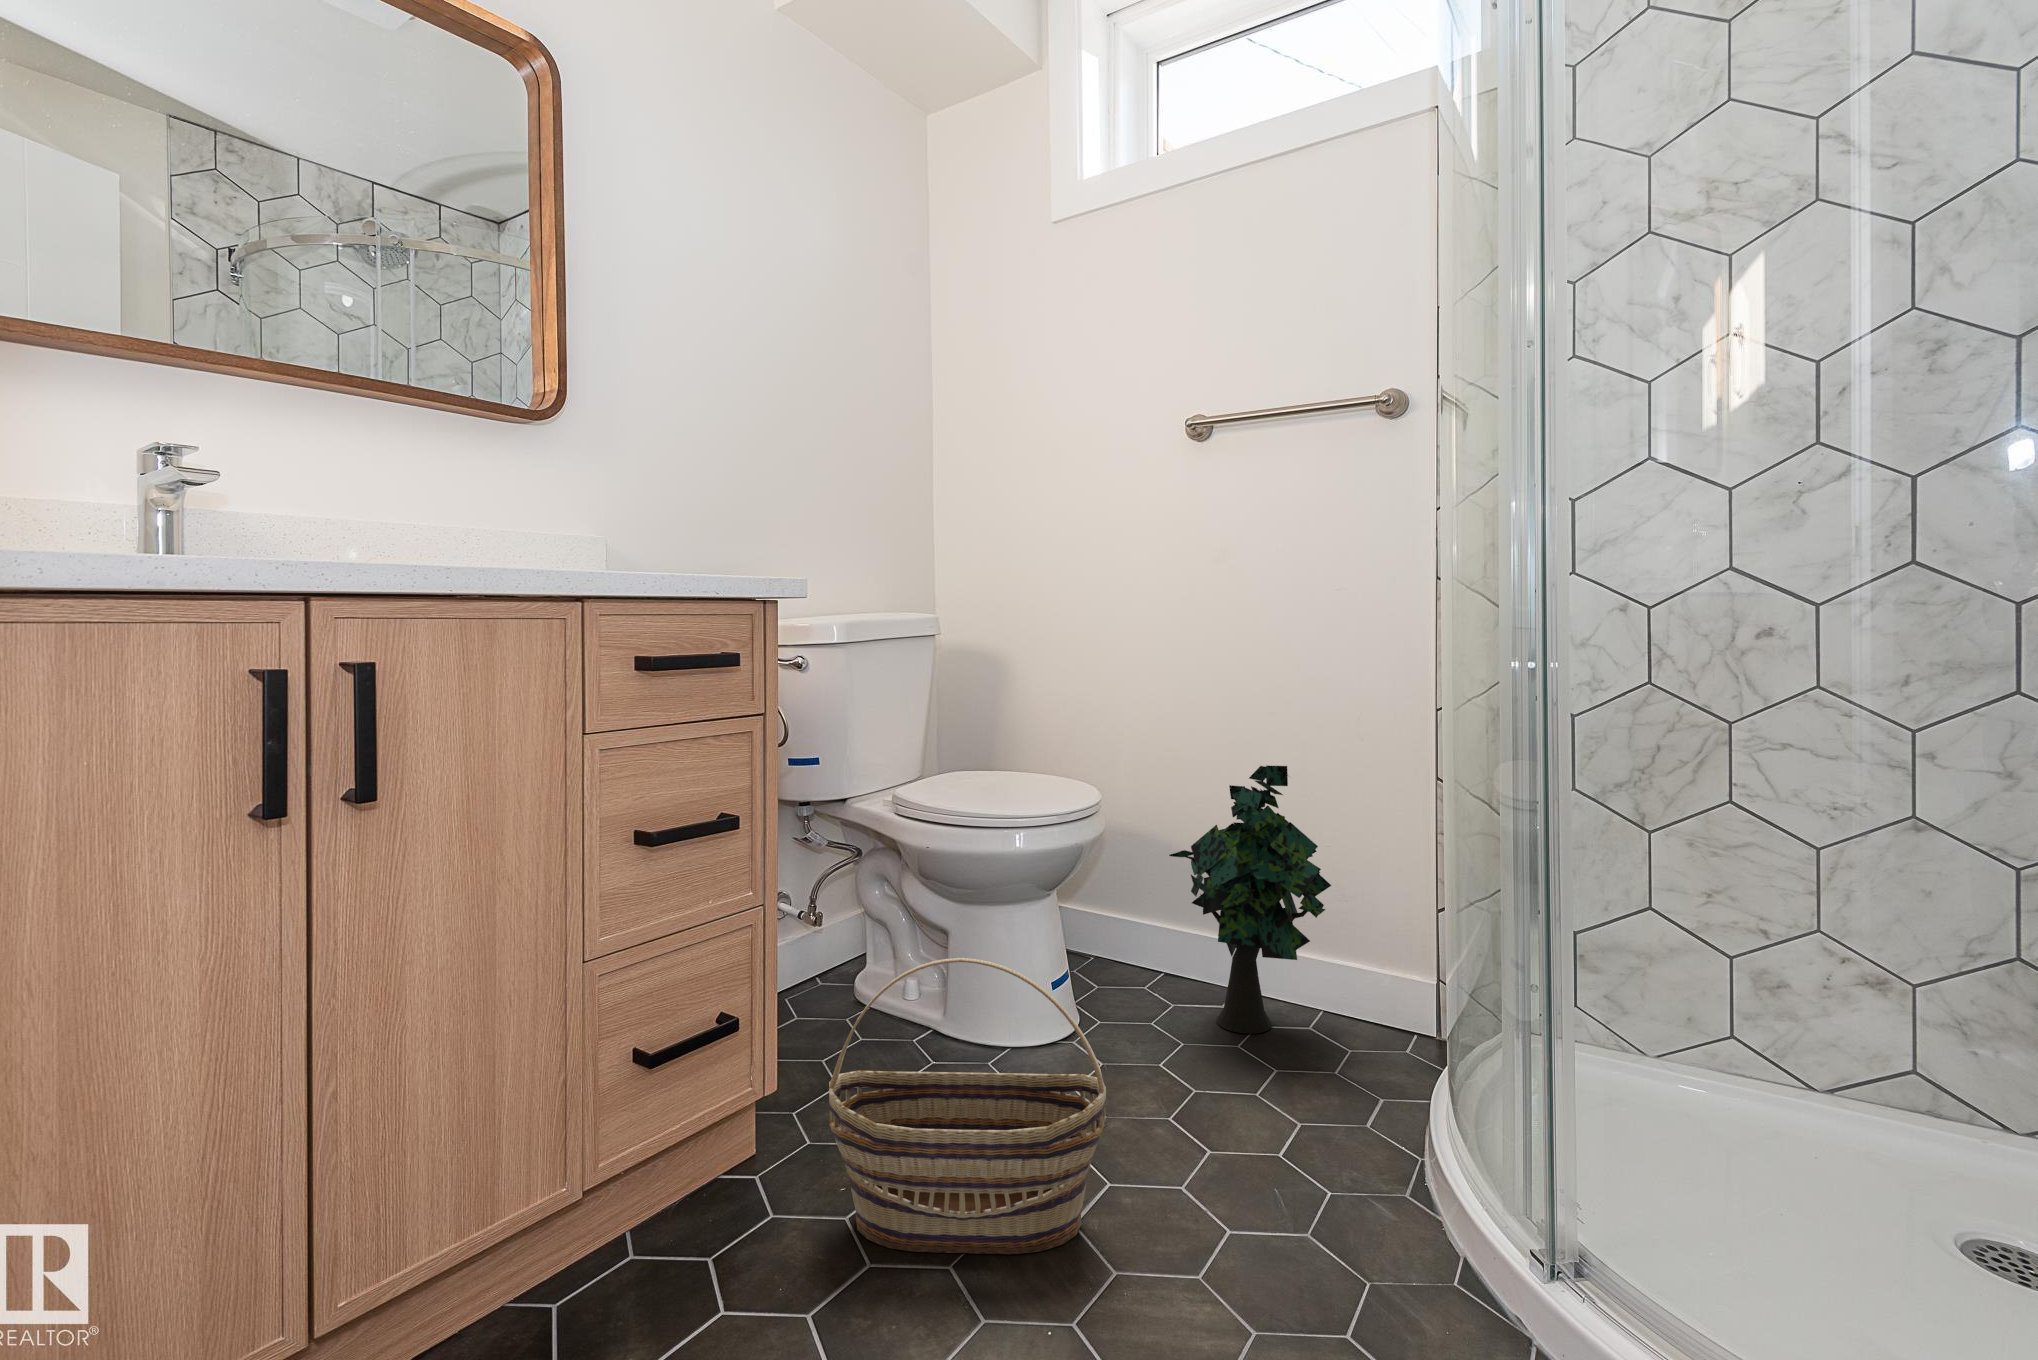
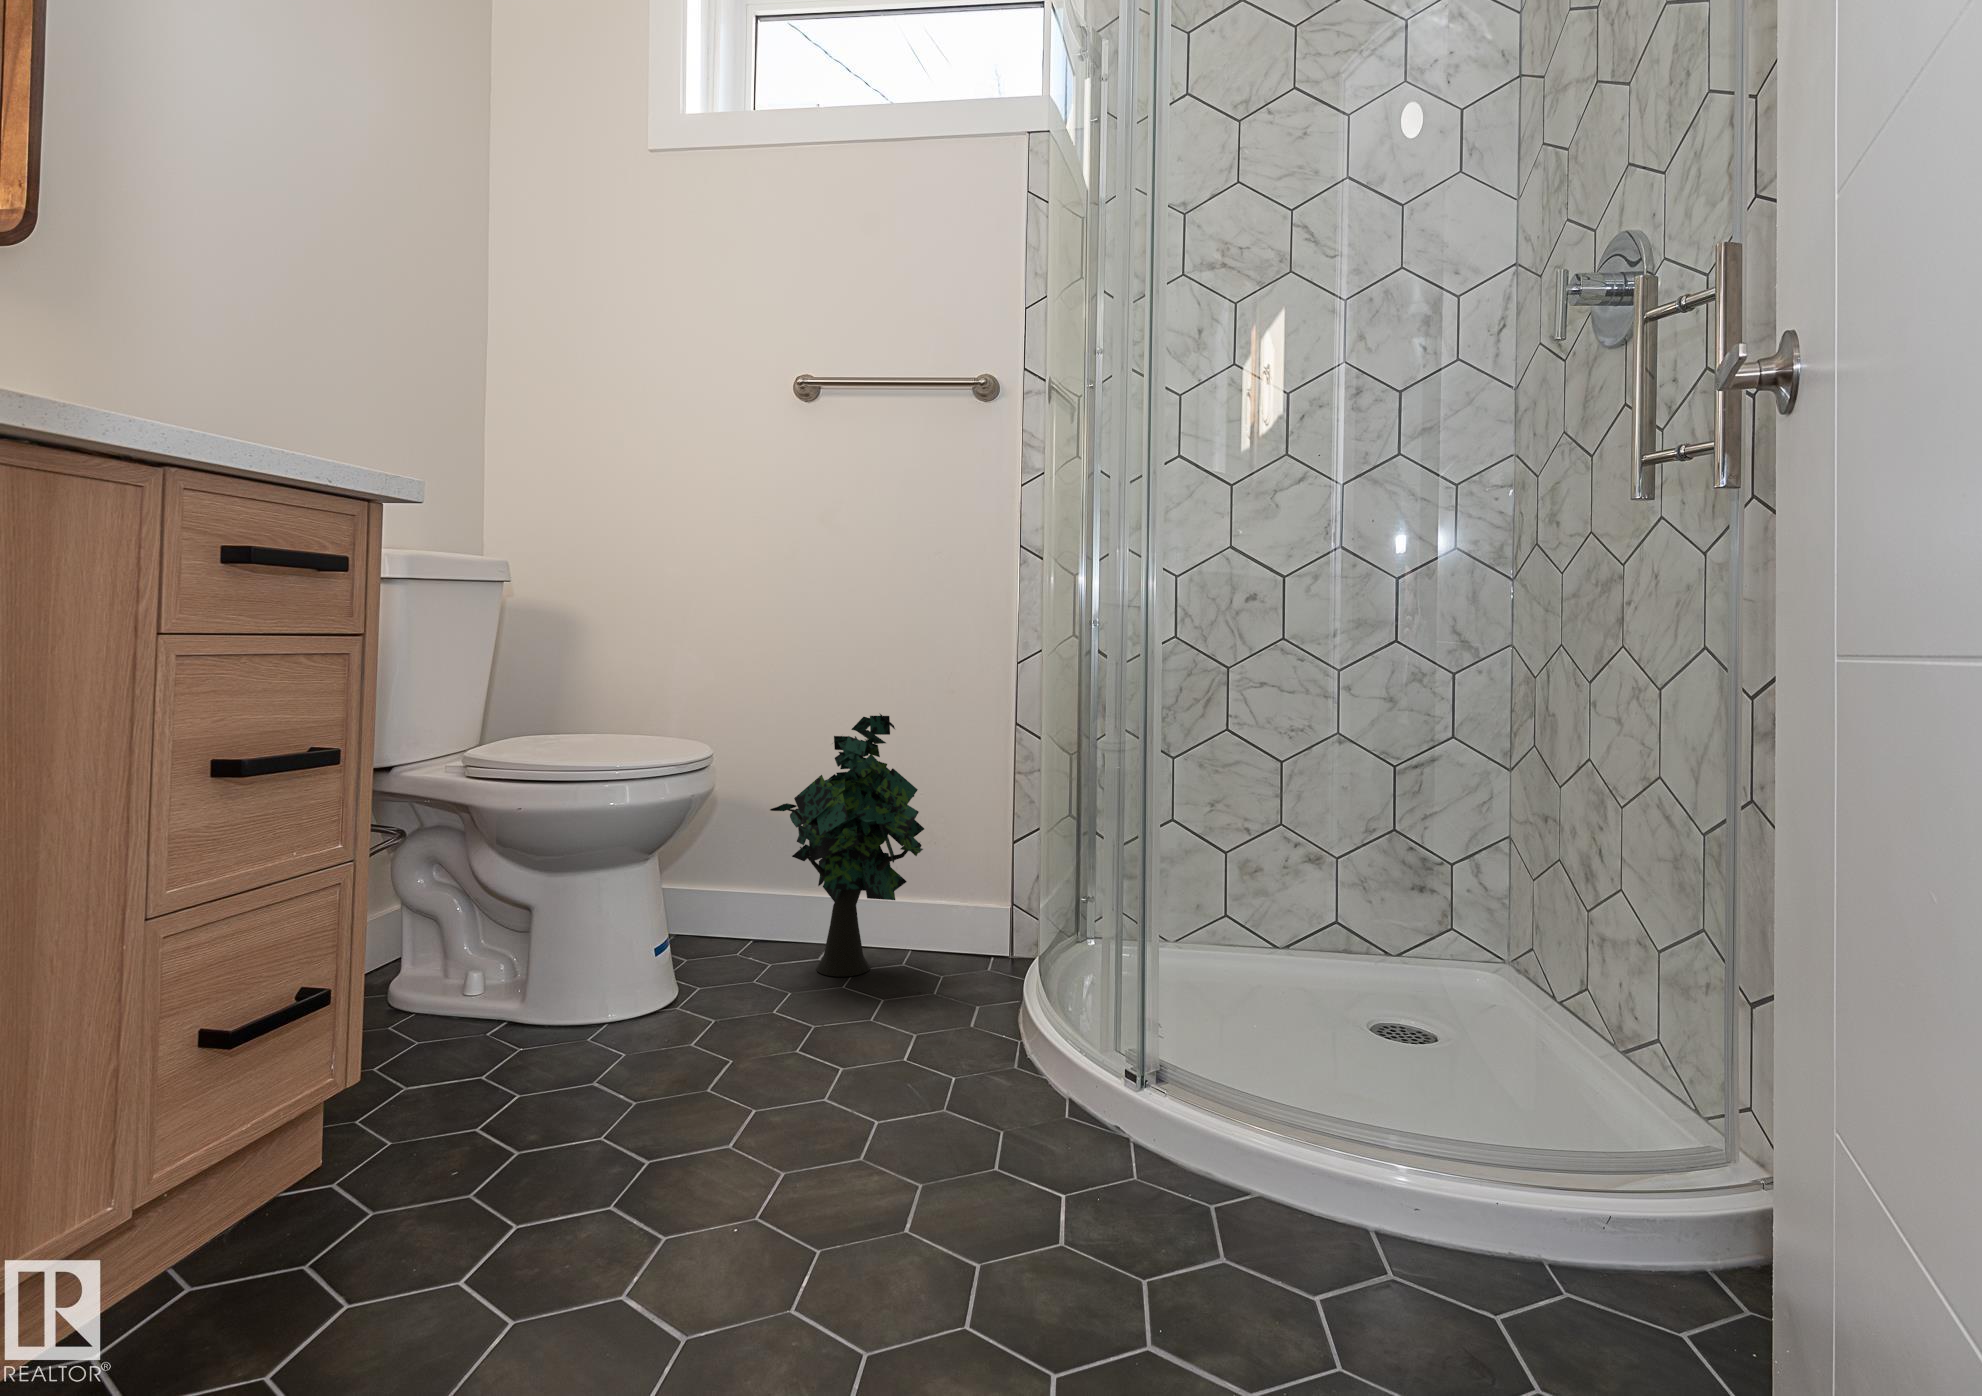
basket: present [829,958,1106,1254] -> none [456,889,767,1205]

